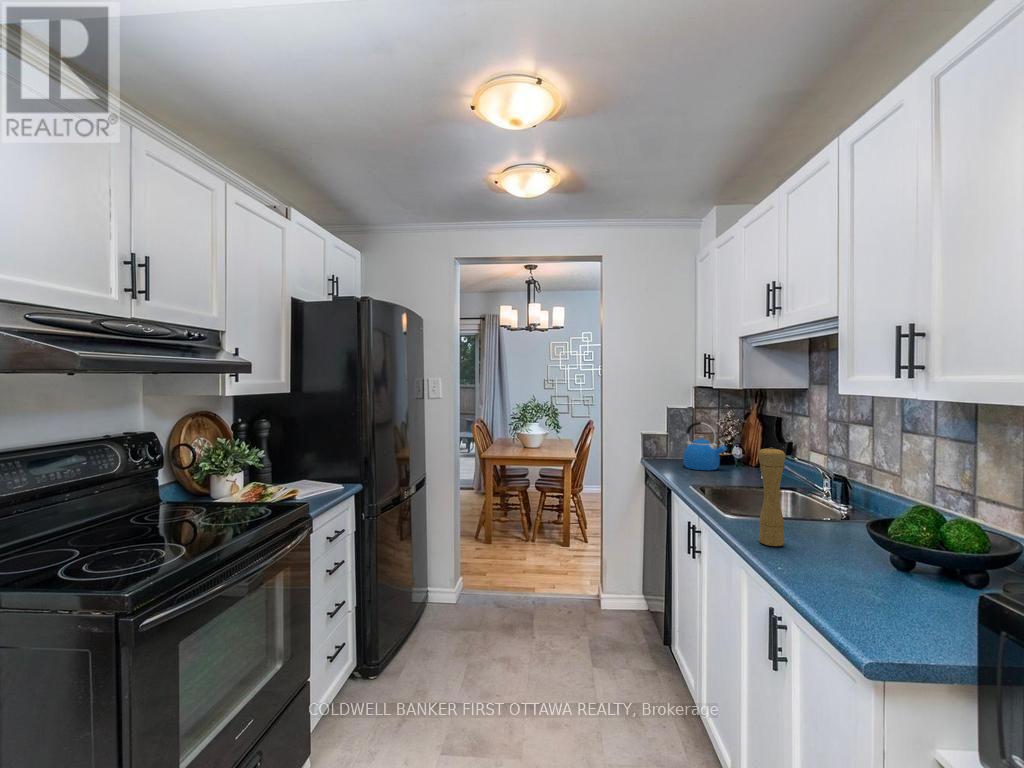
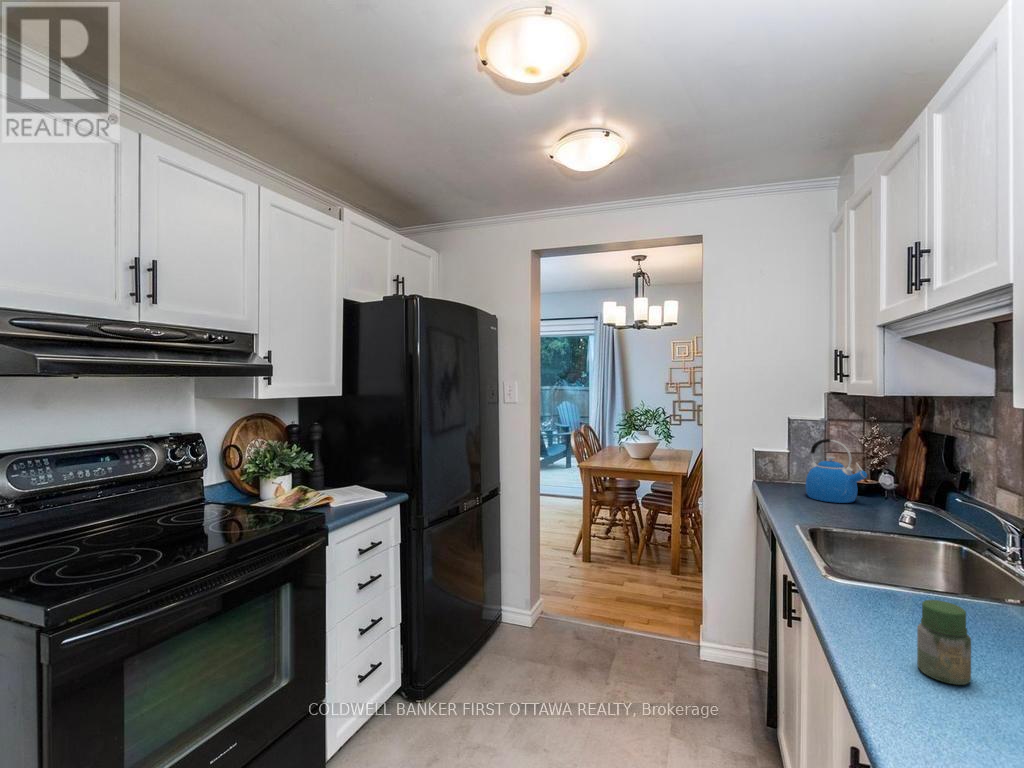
pepper mill: present [758,447,785,546] -> none [880,485,926,637]
jar: none [785,518,815,568] -> present [917,600,971,685]

